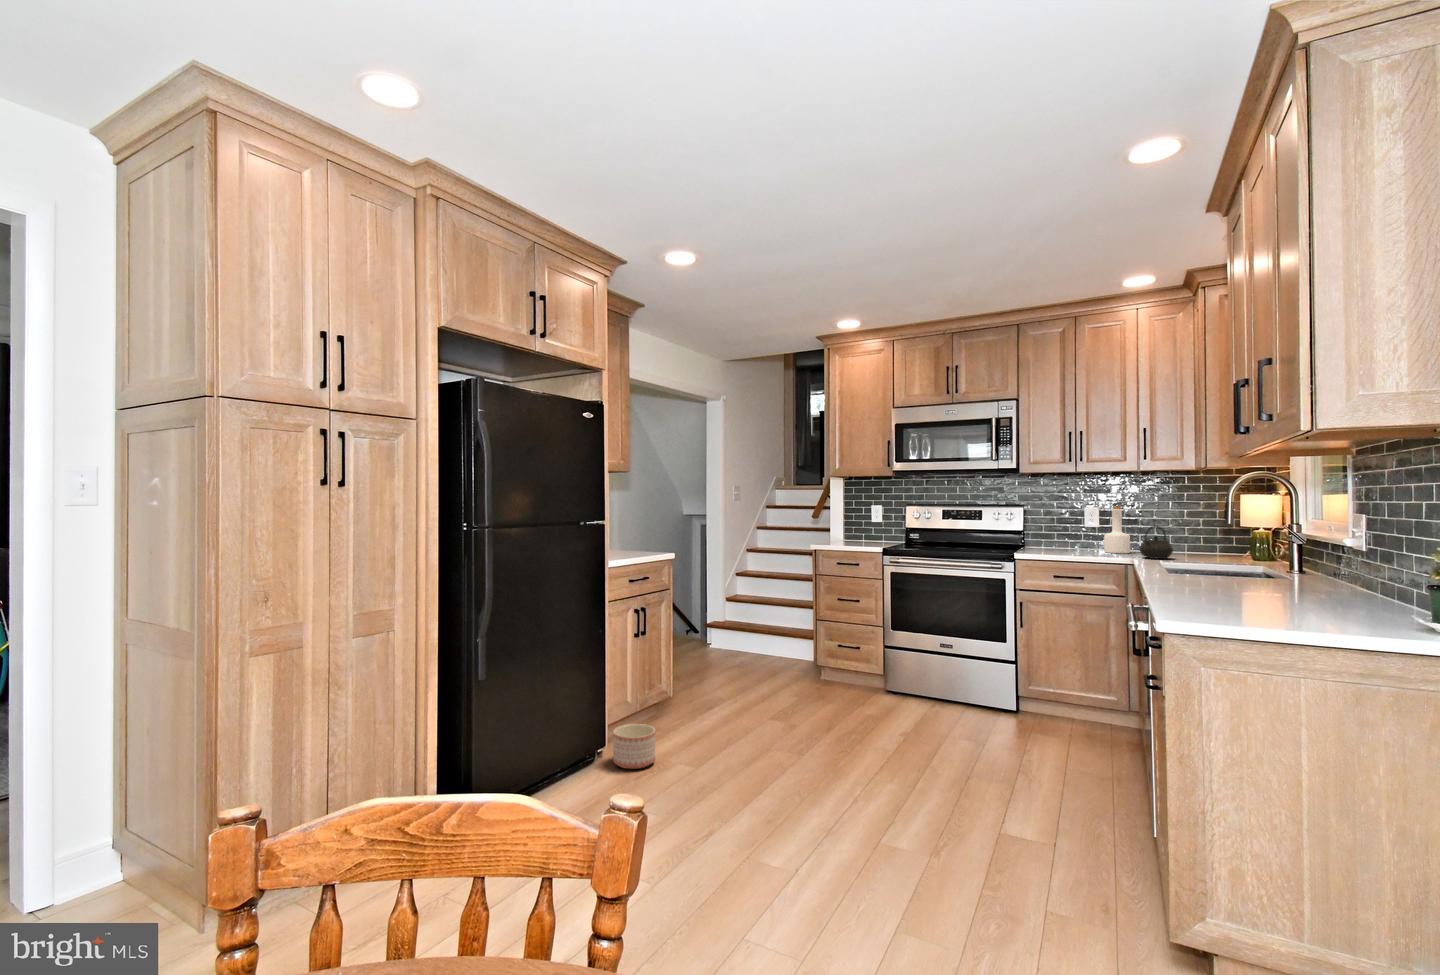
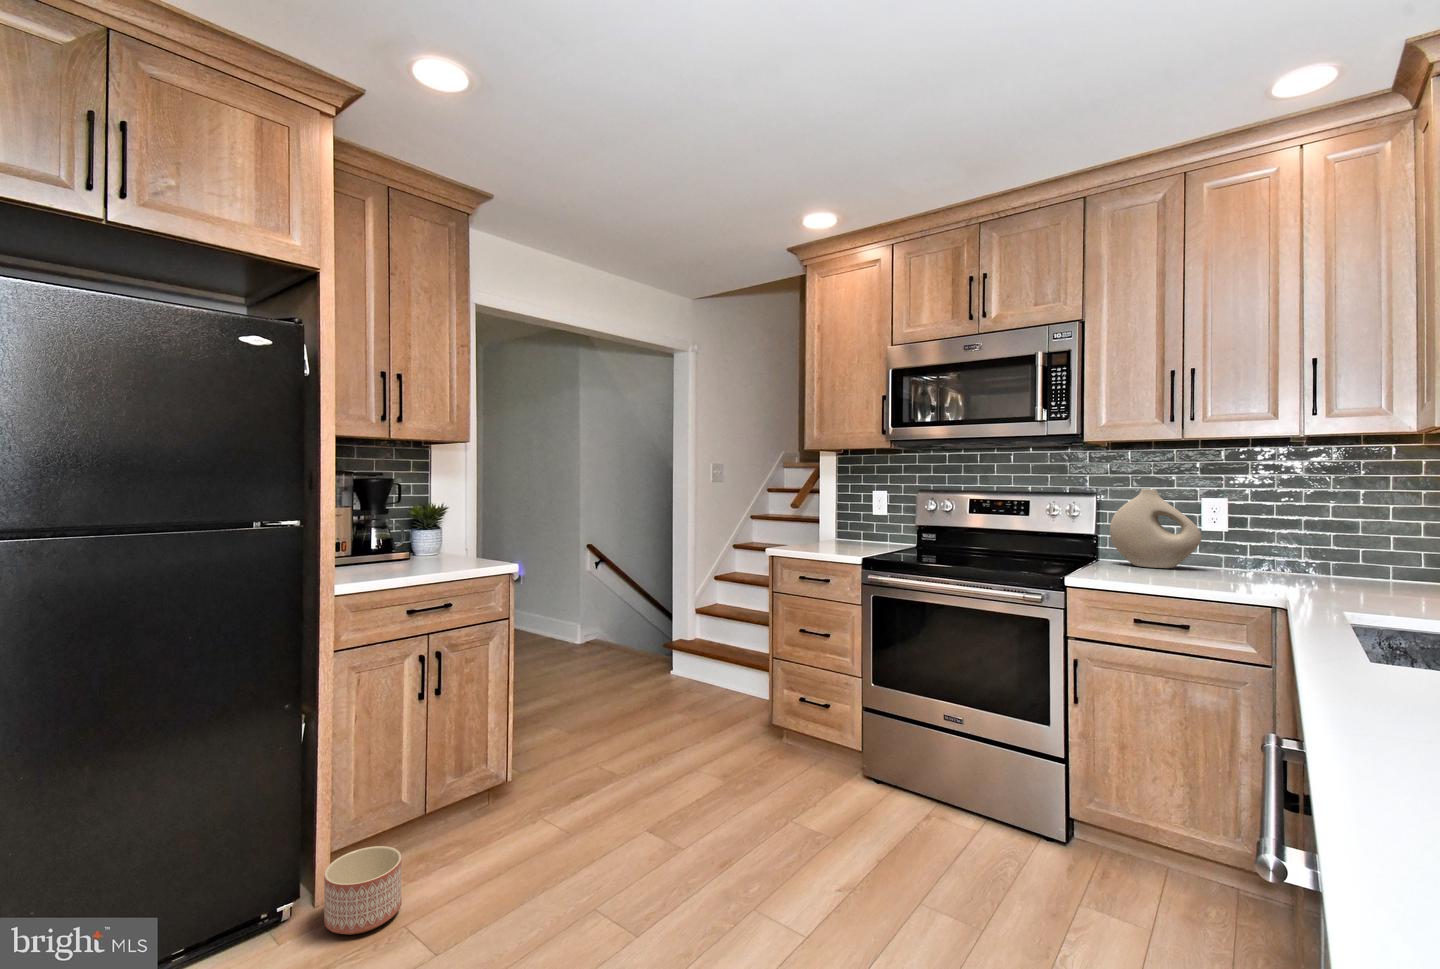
vase: none [1033,502,1086,551] -> present [1110,489,1201,568]
bottle: present [1104,506,1130,553] -> none [1234,496,1282,577]
kettle: present [1139,526,1173,559] -> none [1299,533,1370,595]

